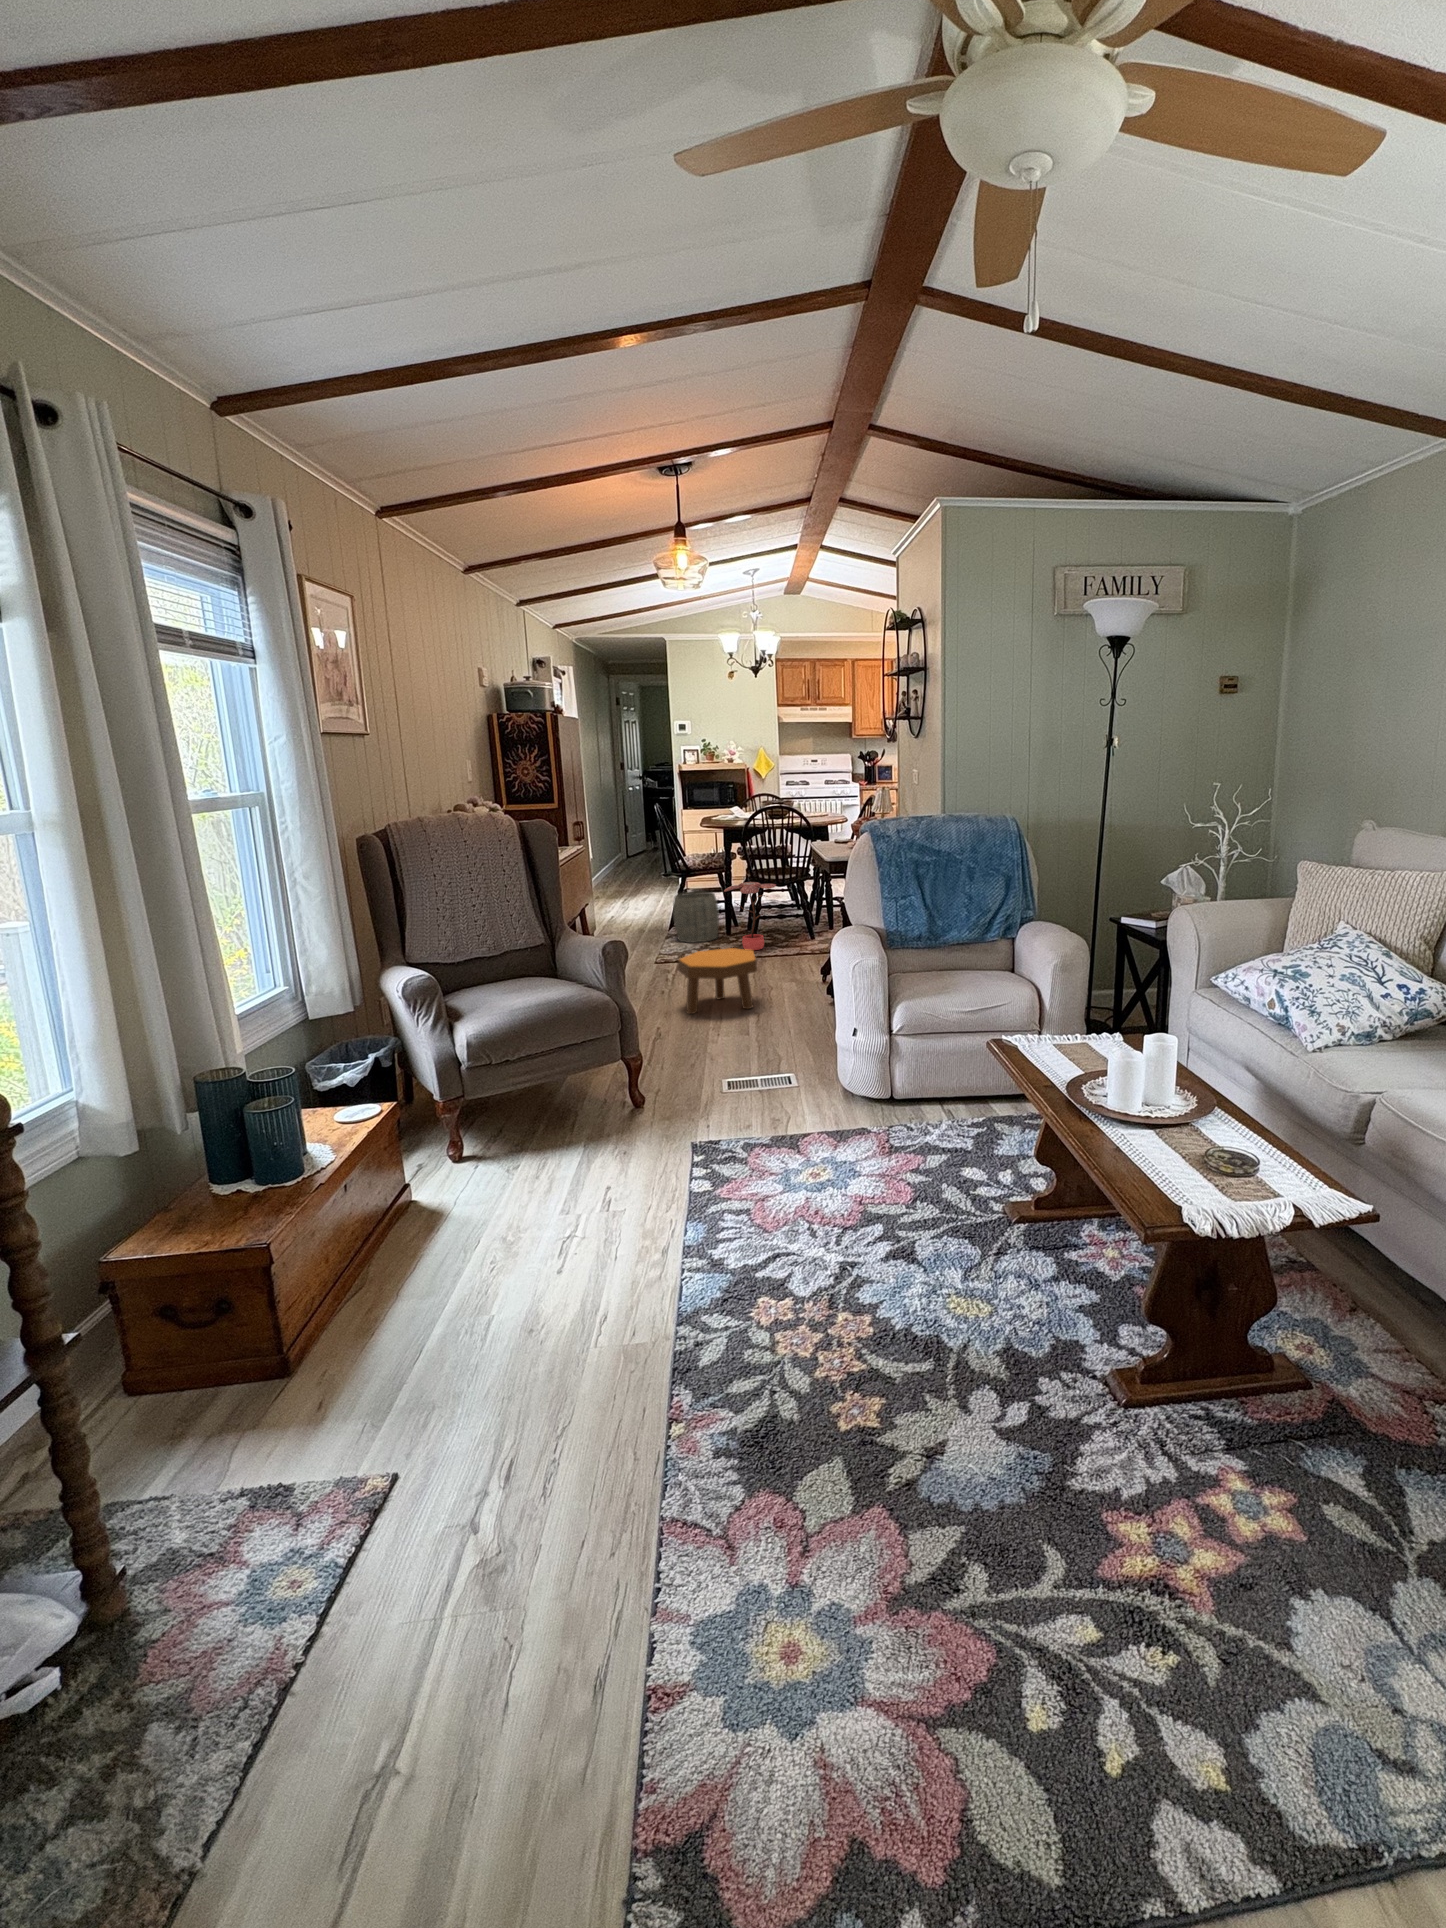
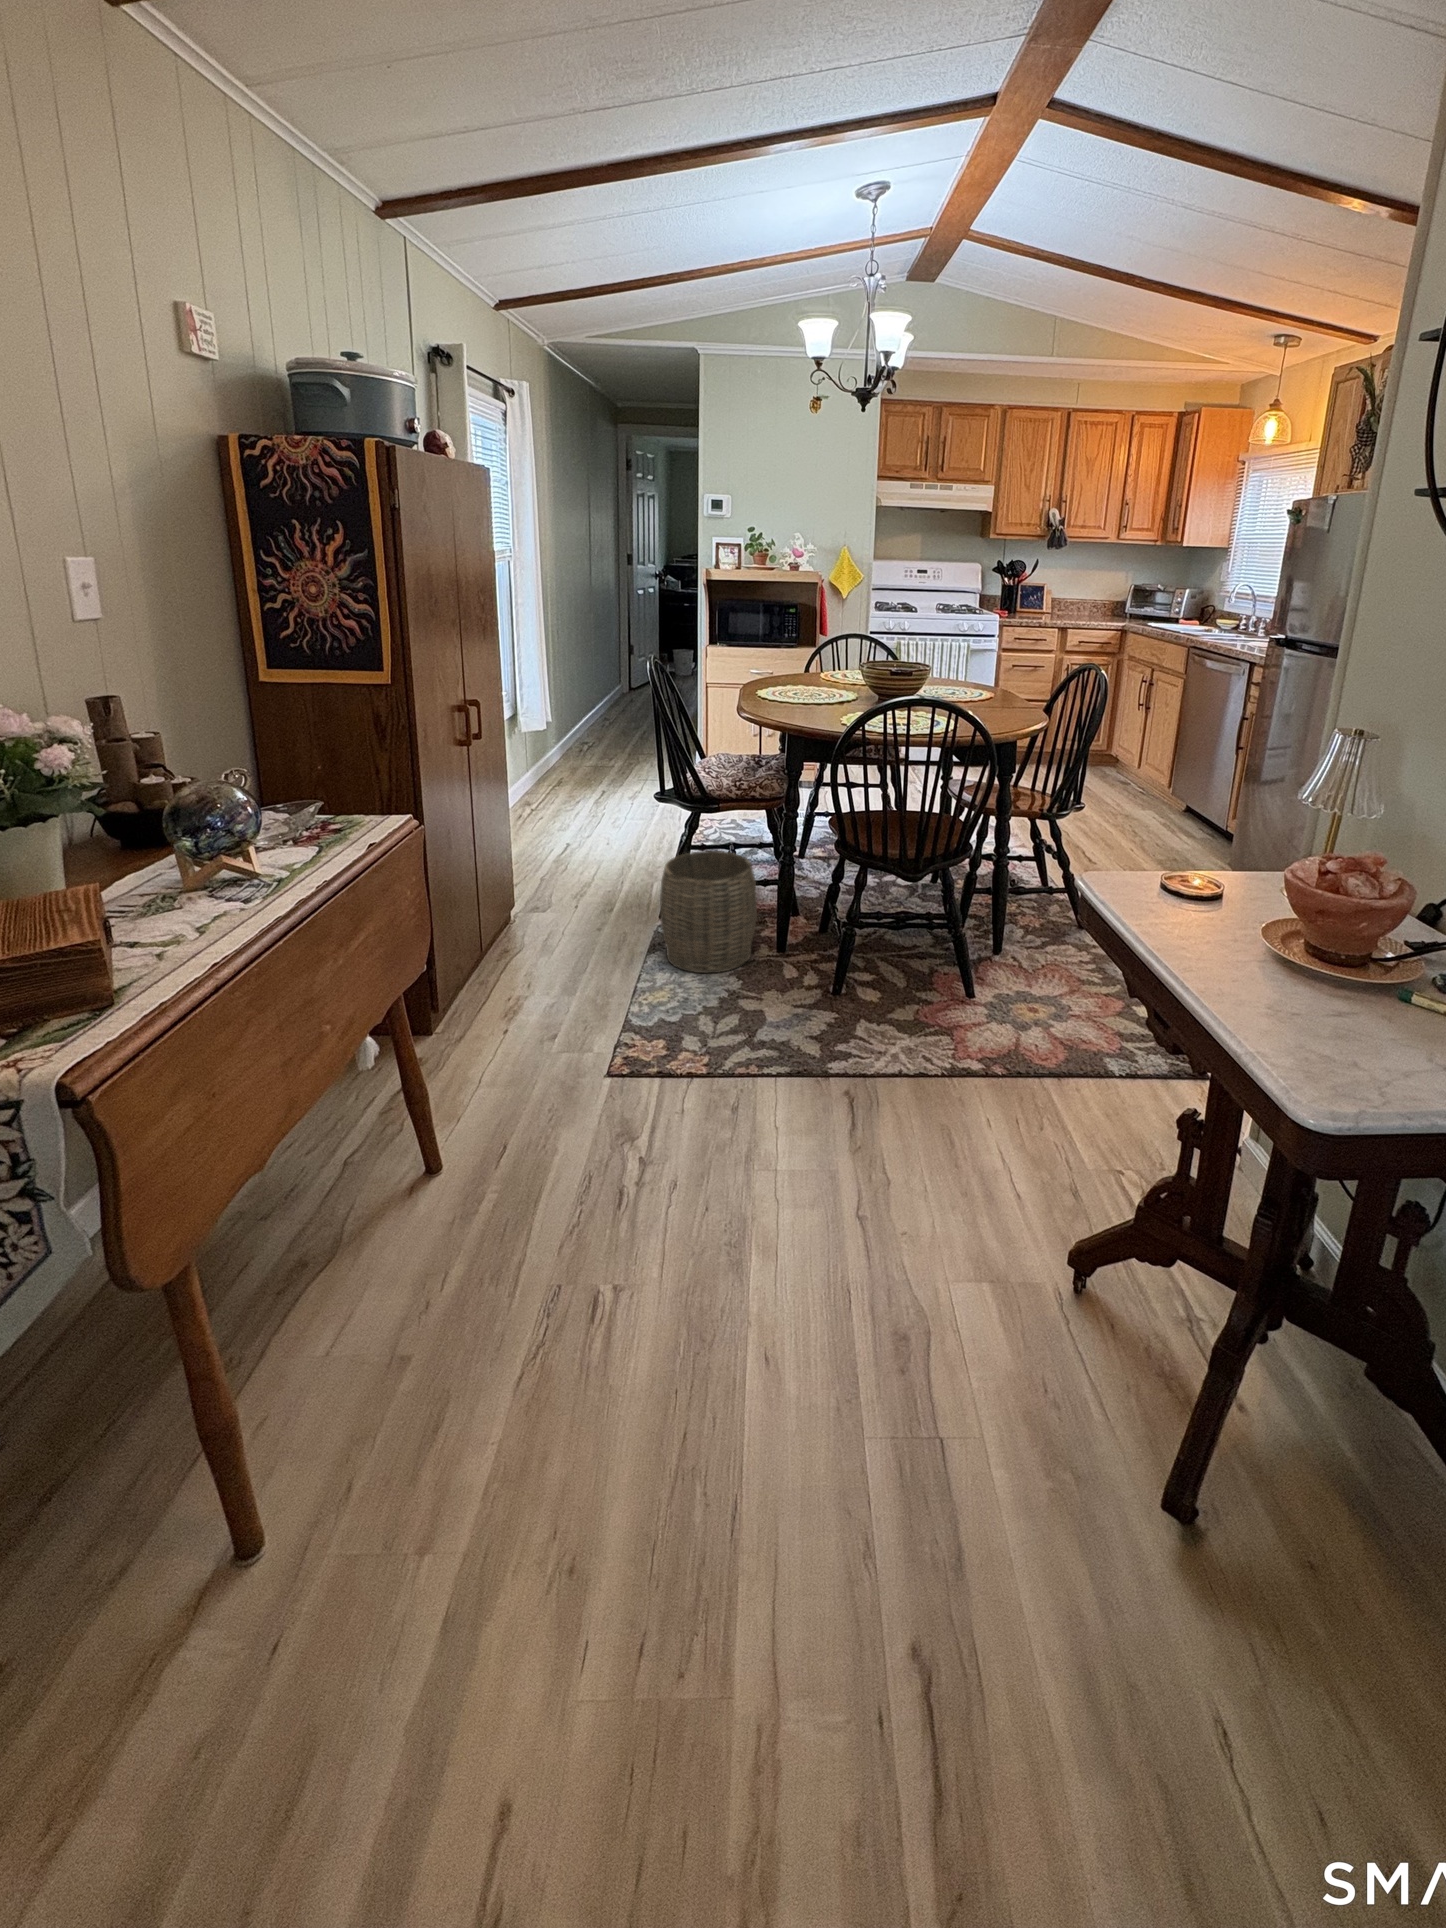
potted plant: present [724,882,776,950] -> none [774,866,899,1032]
footstool: present [677,948,757,1014] -> none [603,1225,899,1572]

